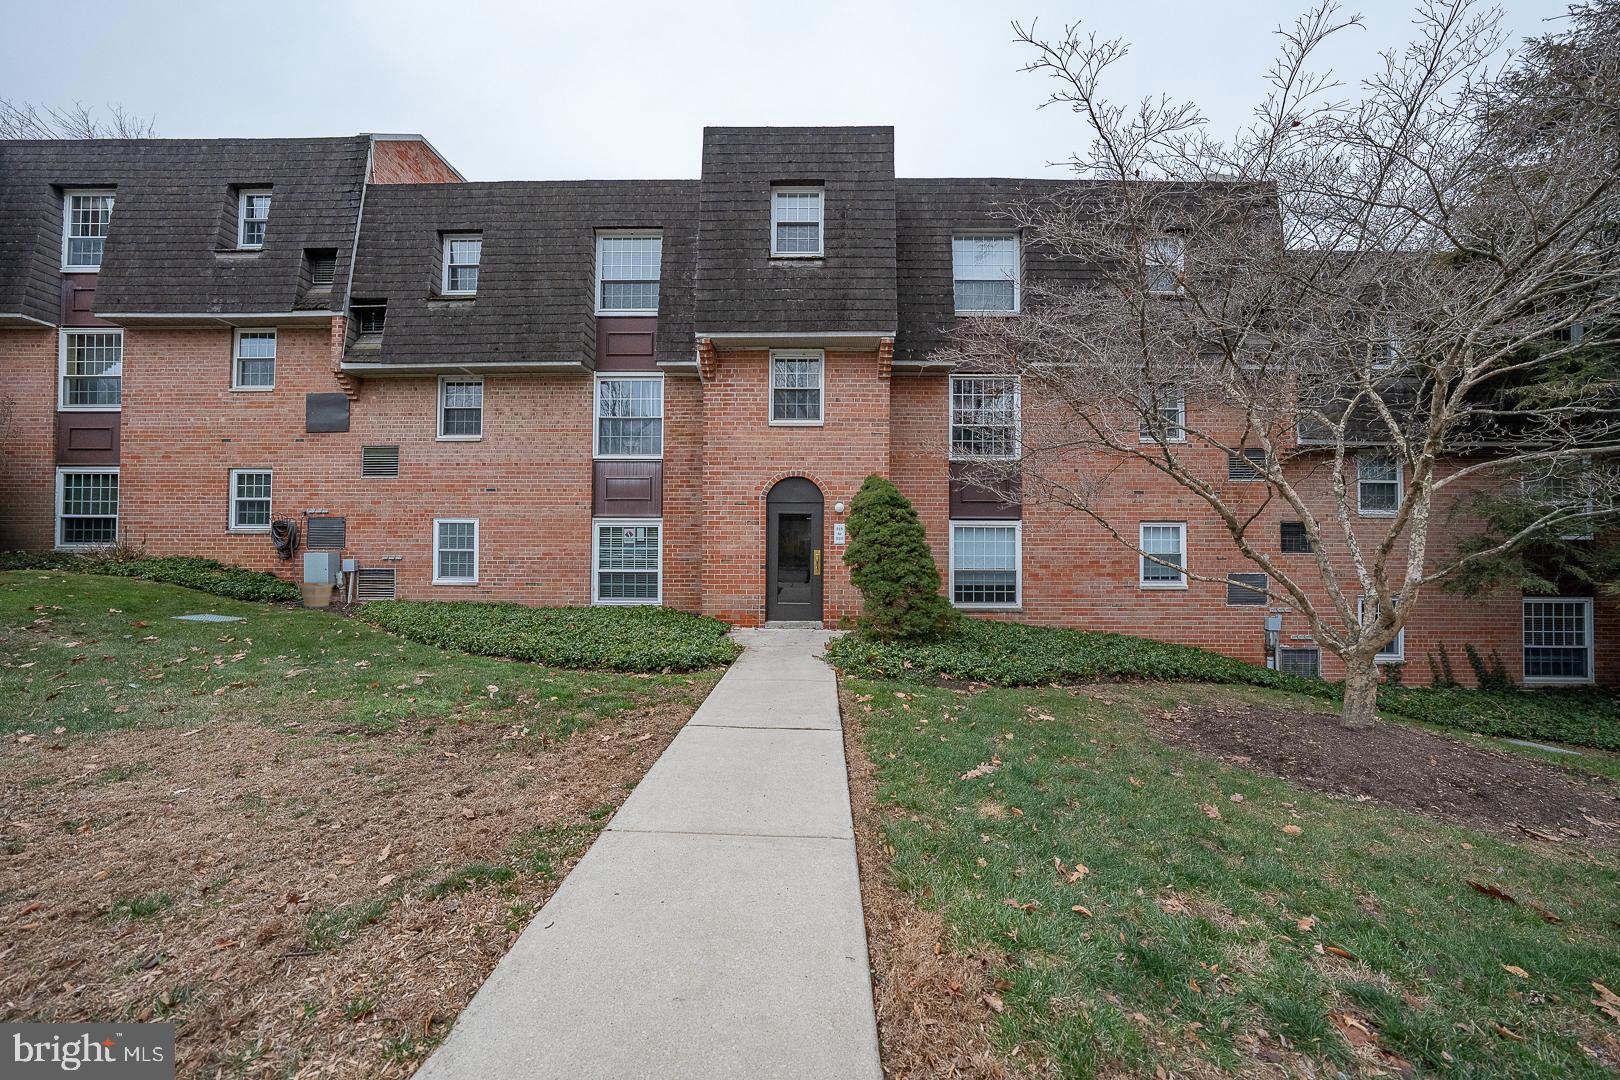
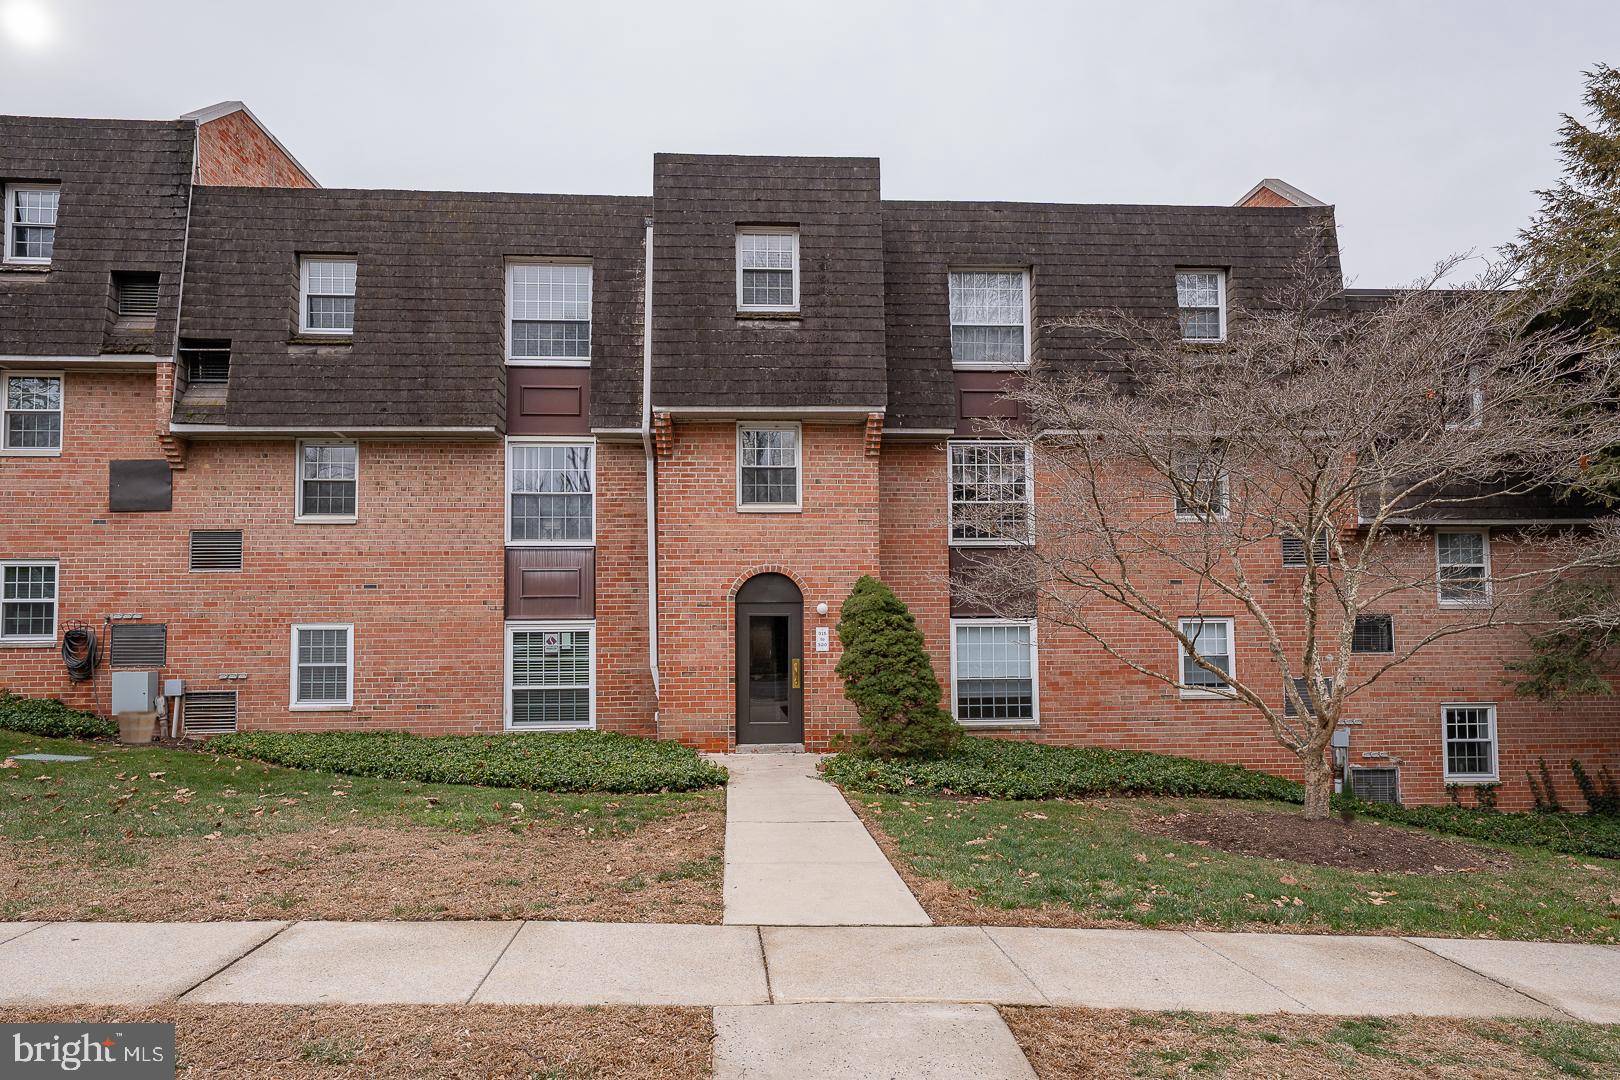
potted tree: none [1378,678,1405,735] -> present [1340,774,1356,824]

